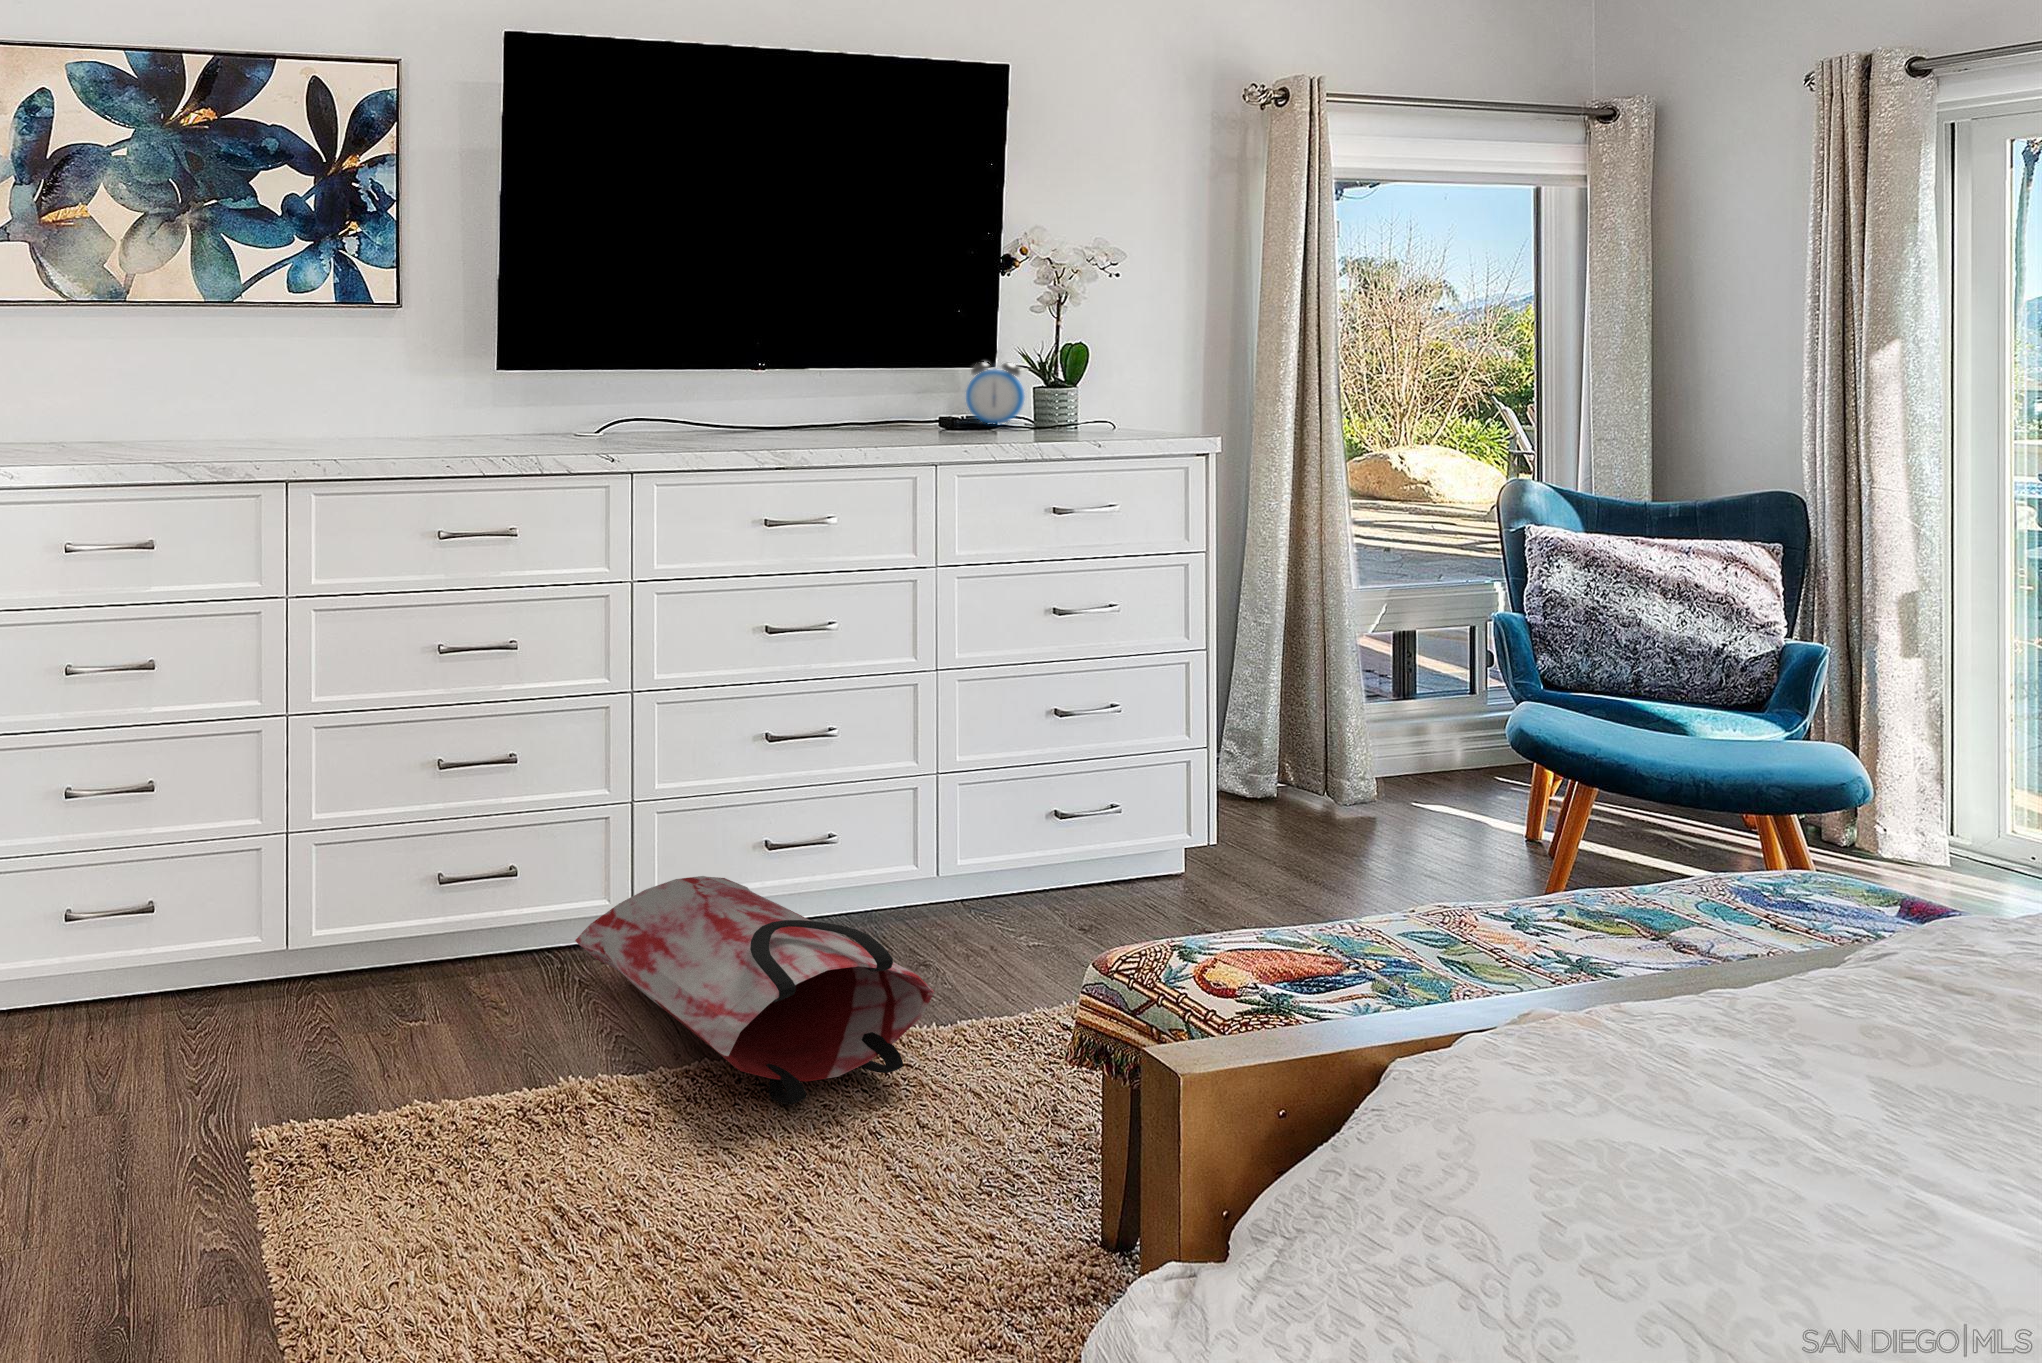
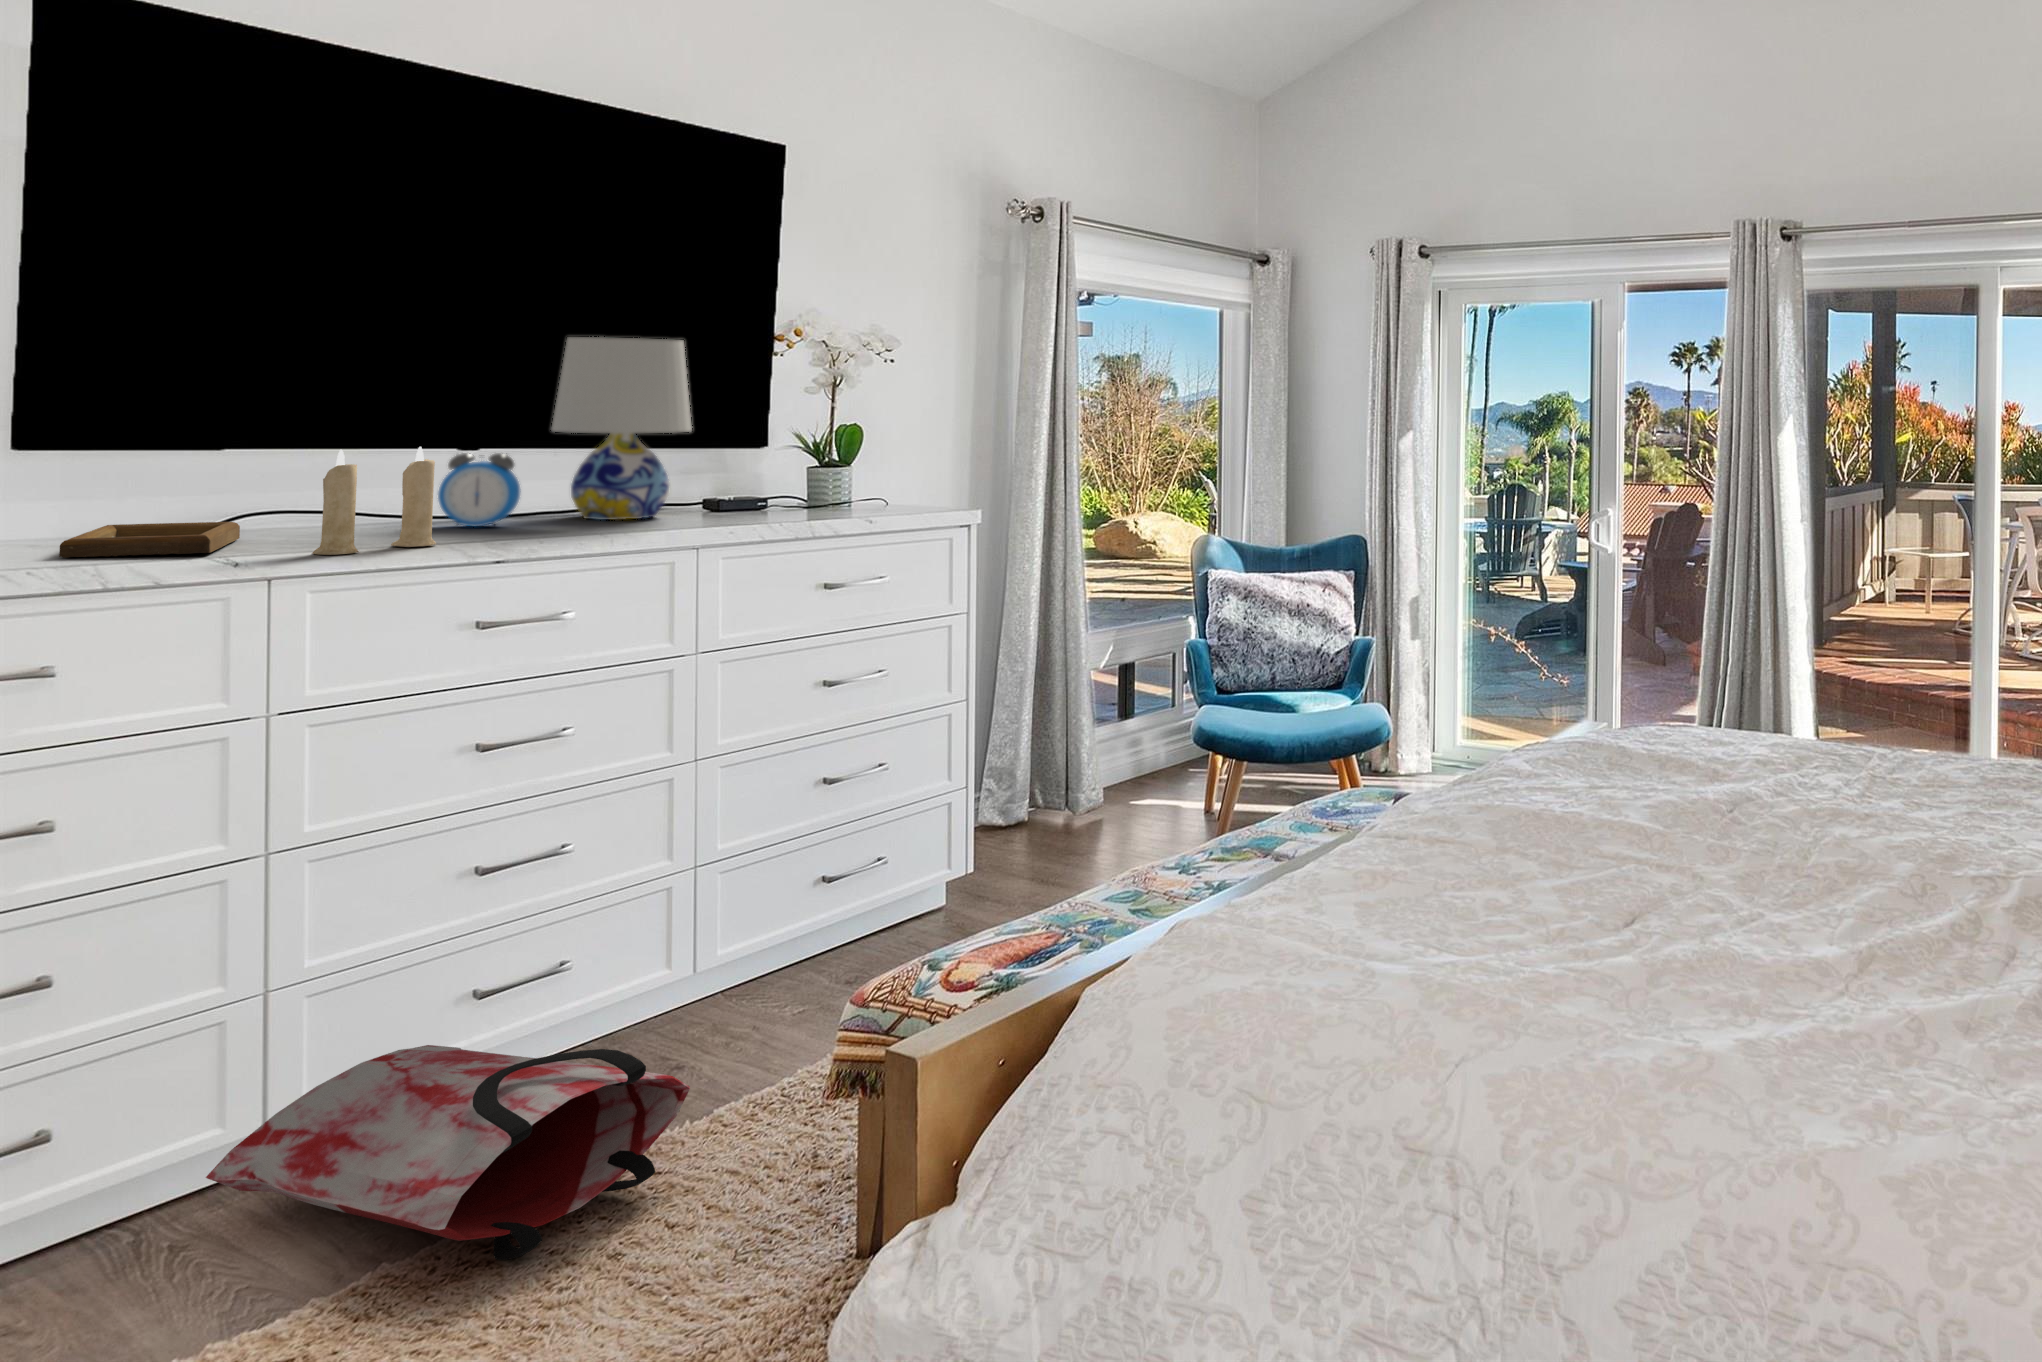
table lamp: none [812,252,930,425] -> present [552,337,692,520]
candle: none [634,347,722,439] -> present [312,447,436,555]
alarm clock: present [966,362,1024,424] -> present [438,453,521,527]
picture frame: none [481,408,591,432] -> present [59,522,240,558]

